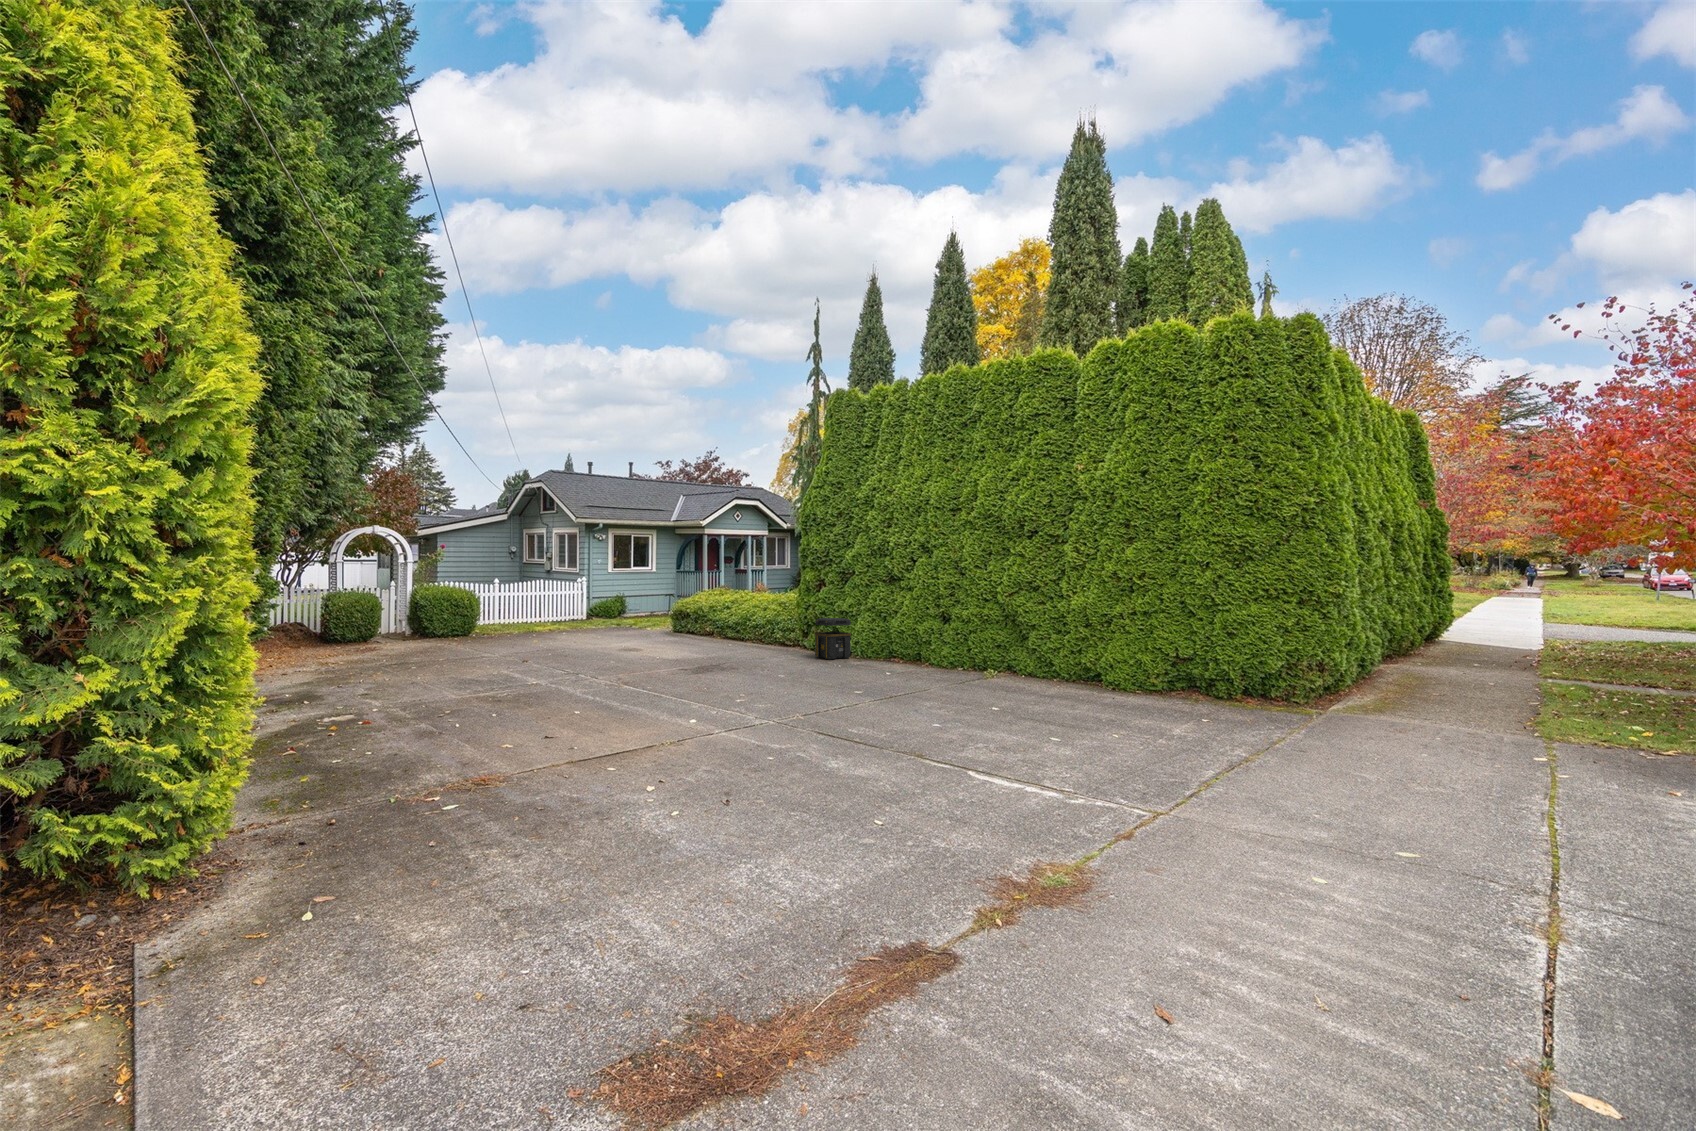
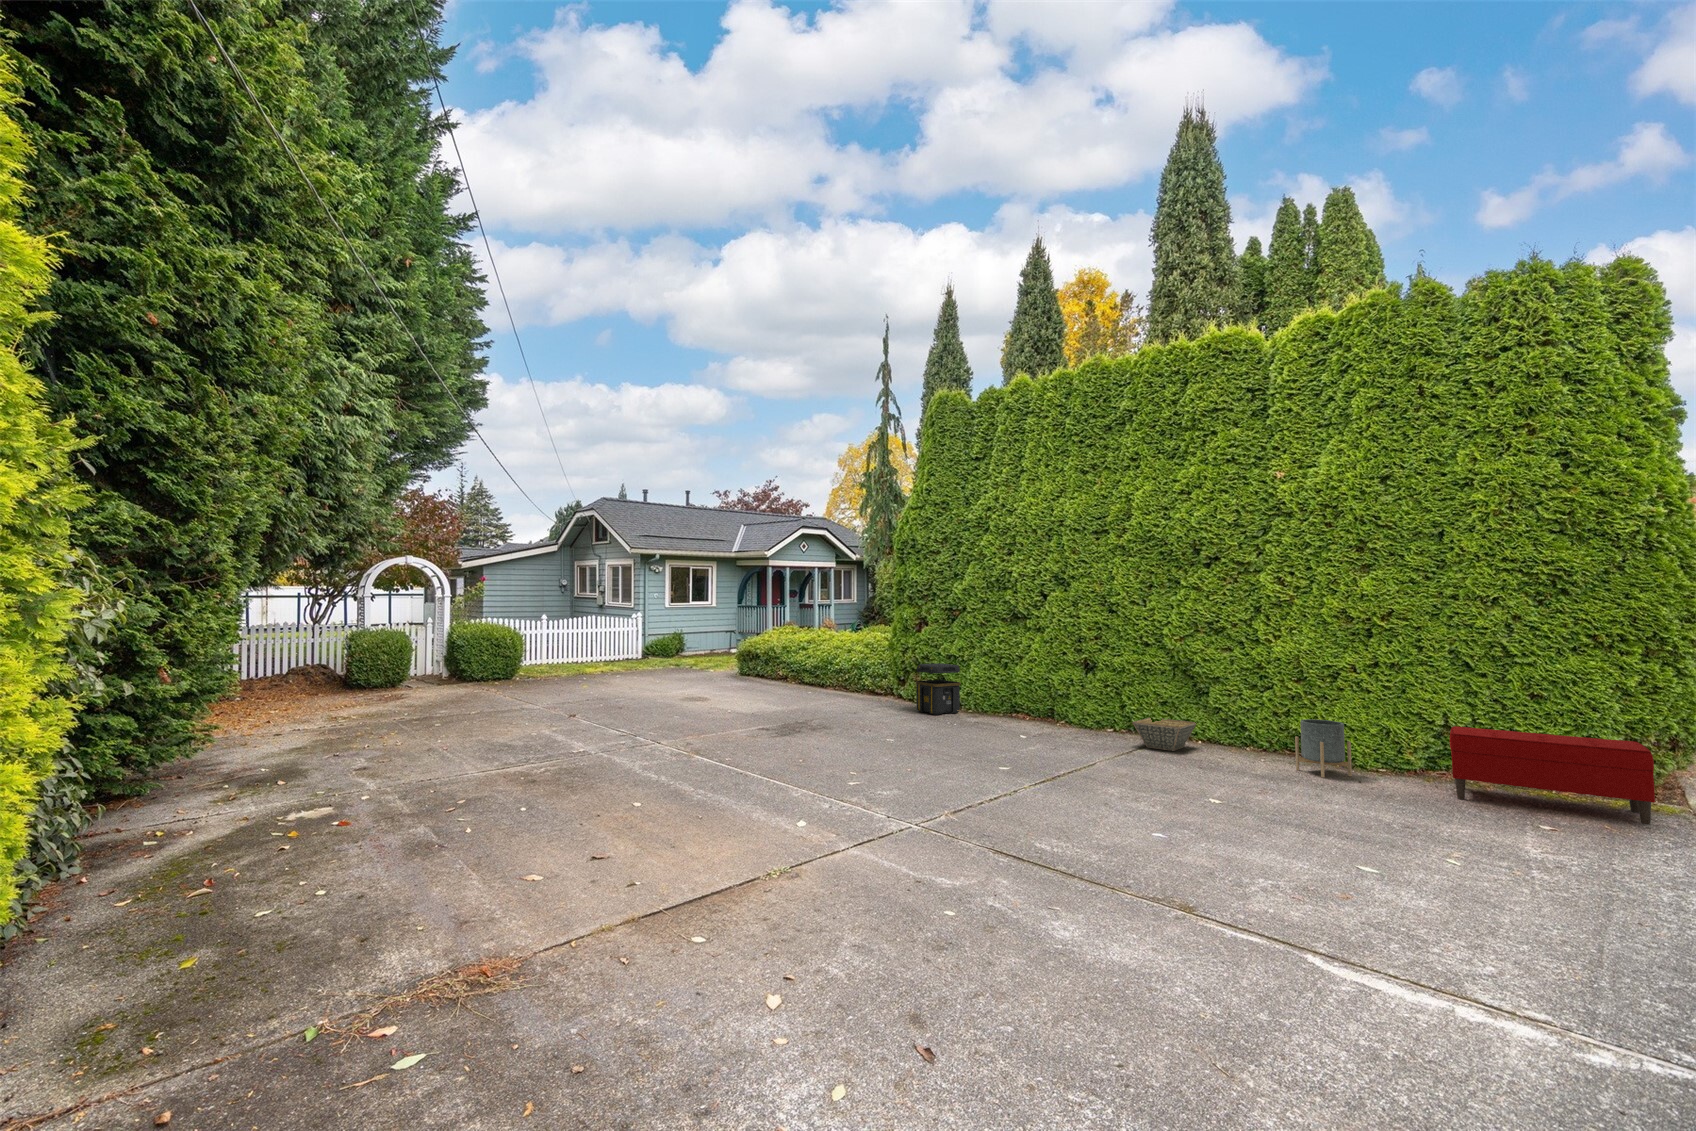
planter: none [1079,653,1115,695] -> present [1295,719,1352,778]
bench: none [1170,655,1288,716] -> present [1450,726,1655,825]
basket: none [971,656,1020,681] -> present [1132,718,1197,751]

